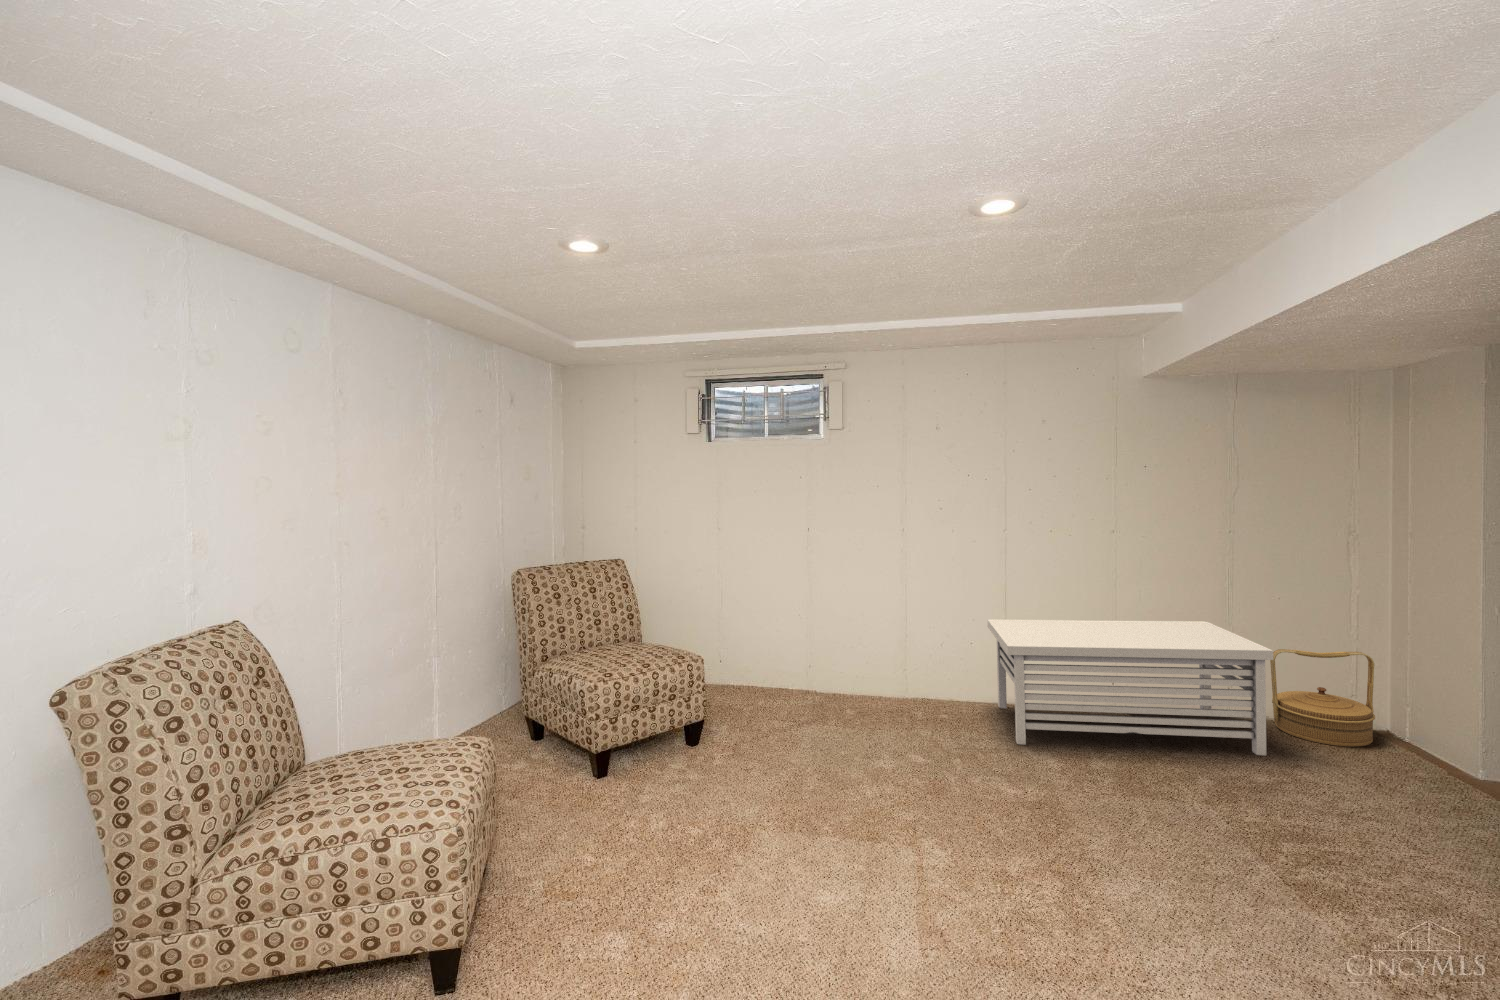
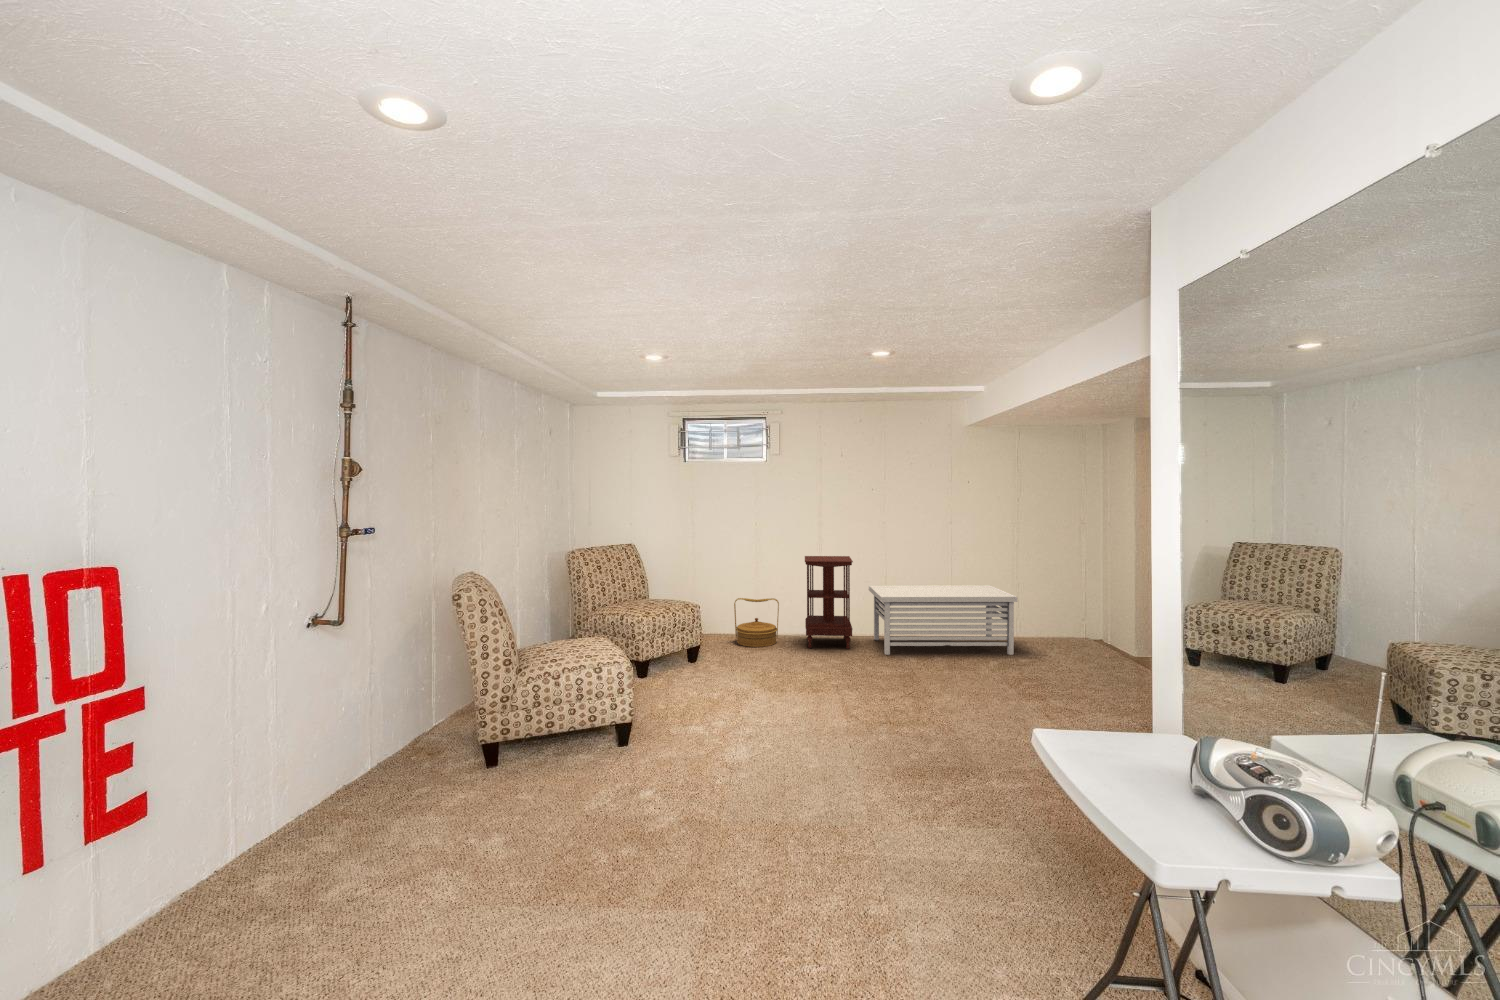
side table: none [876,572,960,727] -> present [805,556,853,649]
woven basket: present [1270,649,1375,747] -> present [734,598,779,647]

